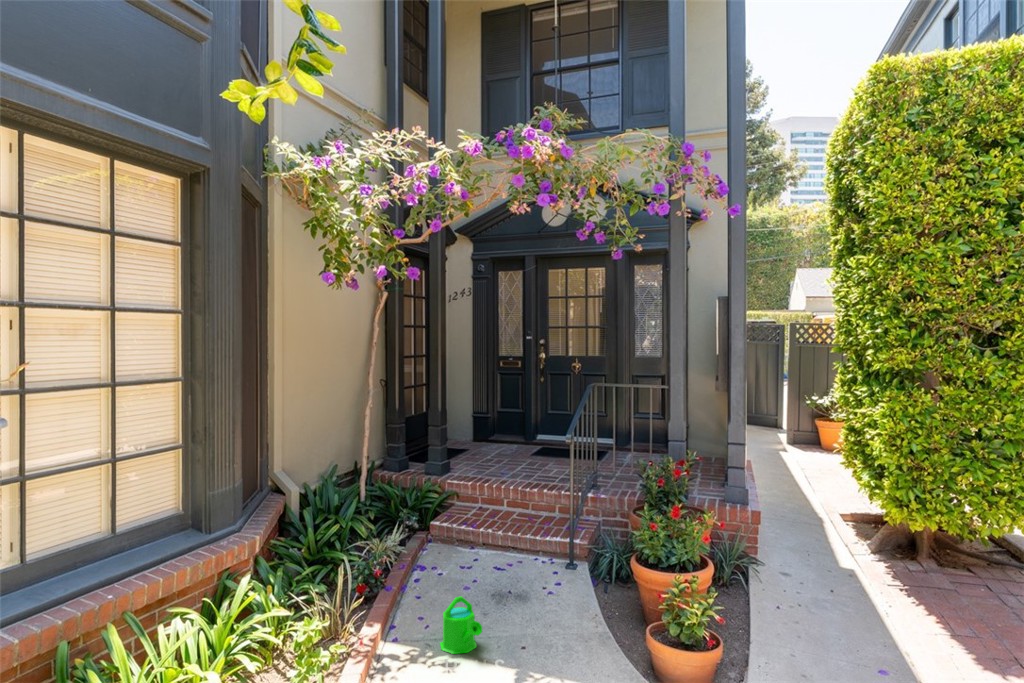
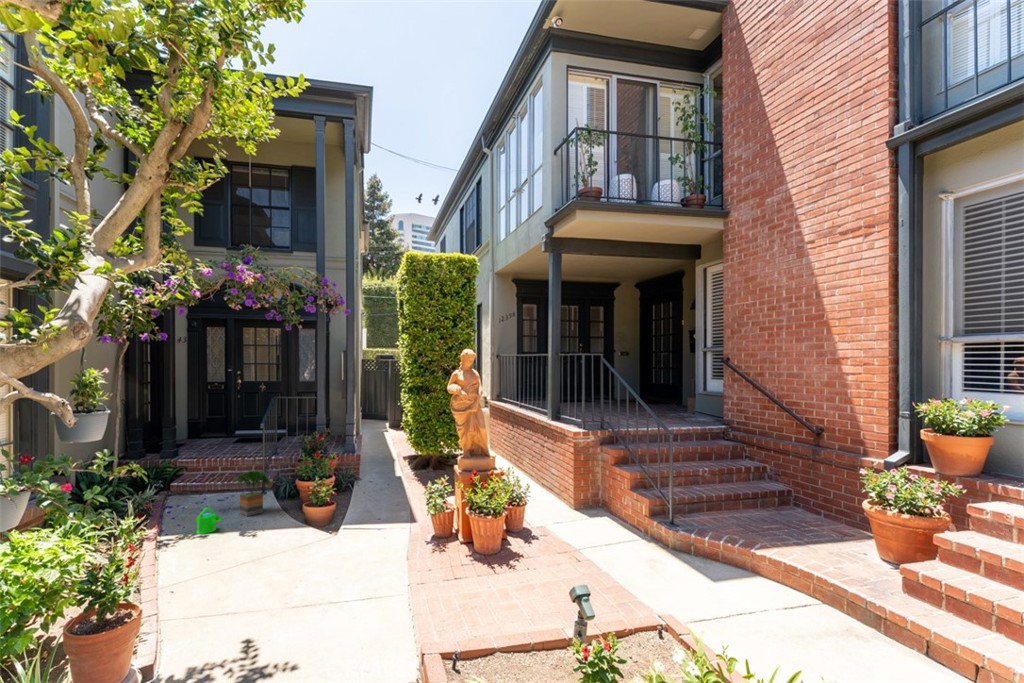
potted tree: none [517,524,582,624] -> present [237,470,270,516]

